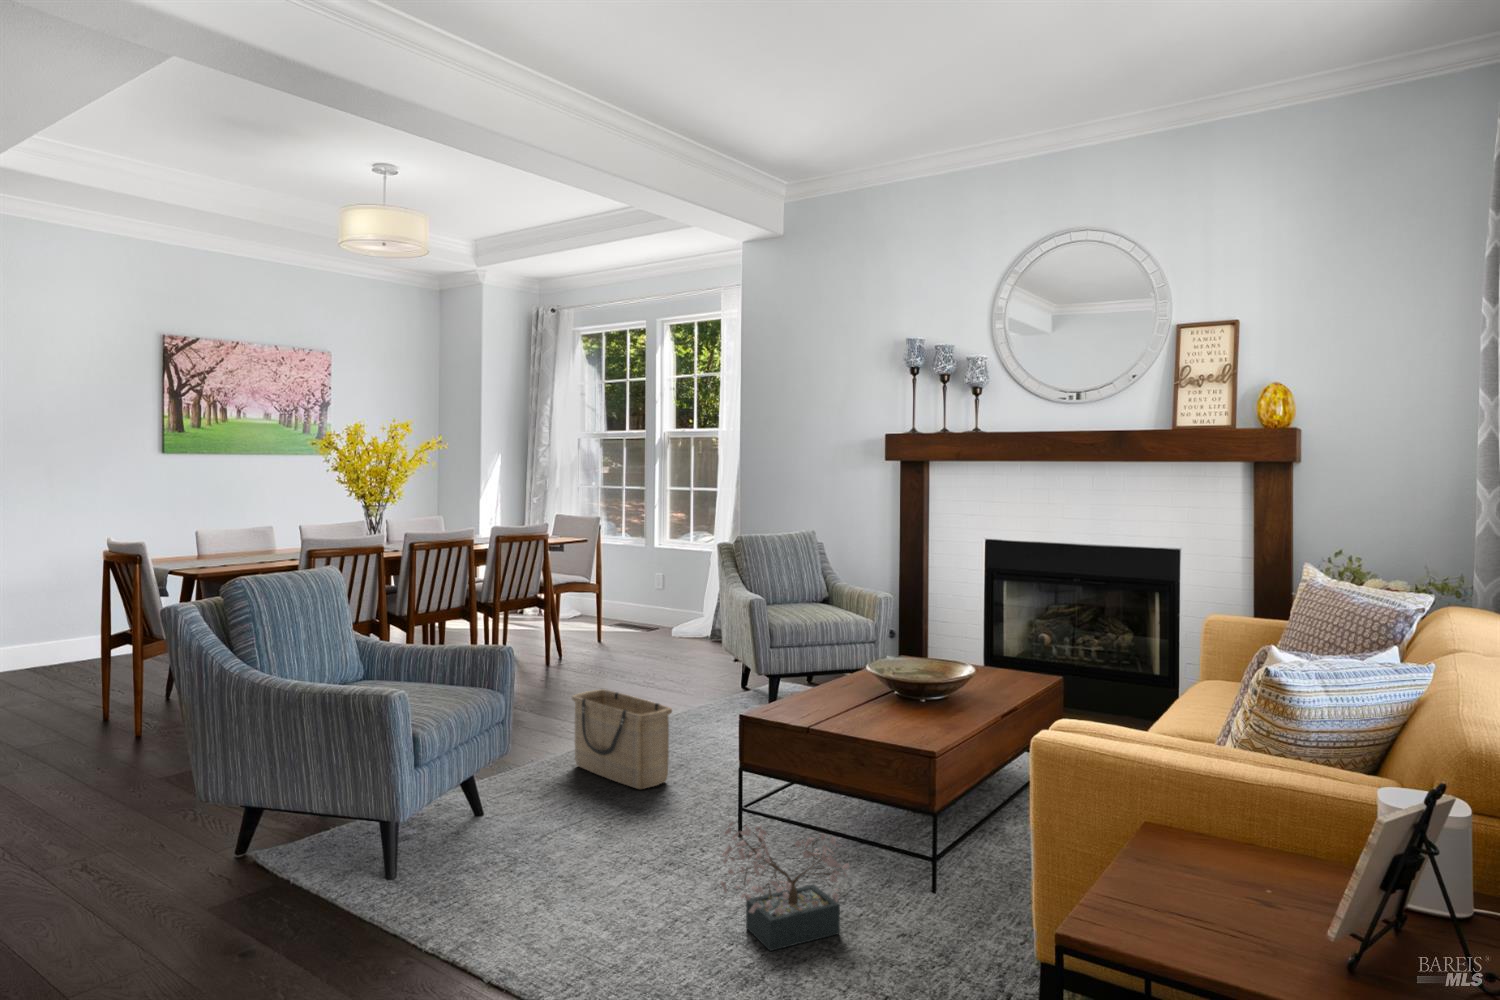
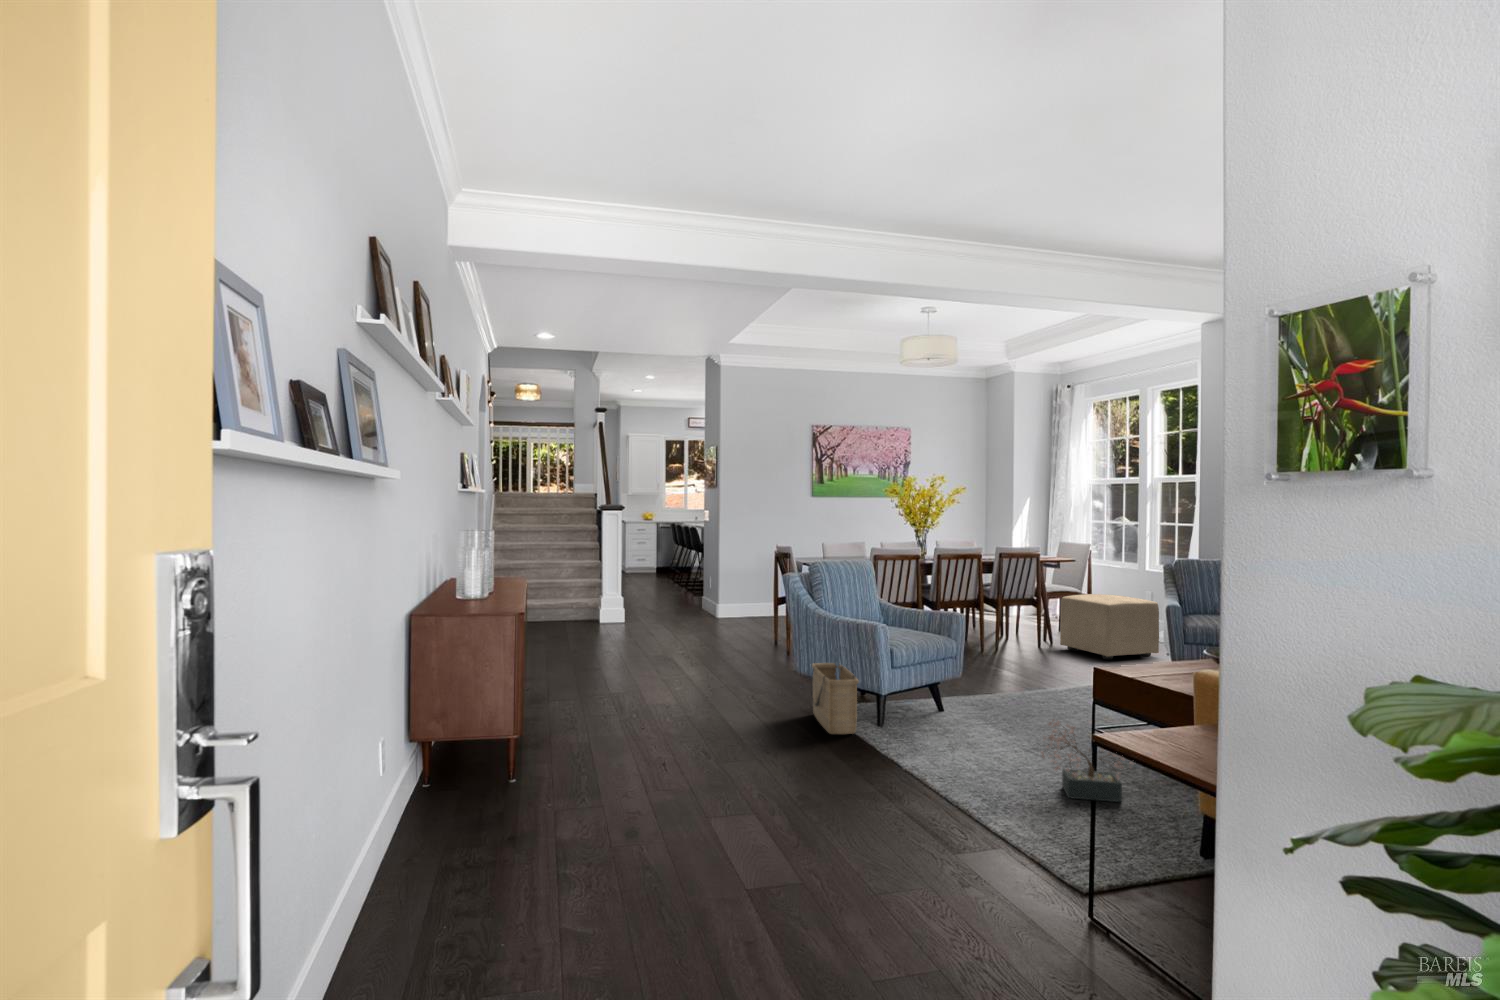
ottoman: none [581,585,700,672] -> present [1060,594,1159,660]
basket: present [572,689,672,789] -> present [811,663,859,734]

